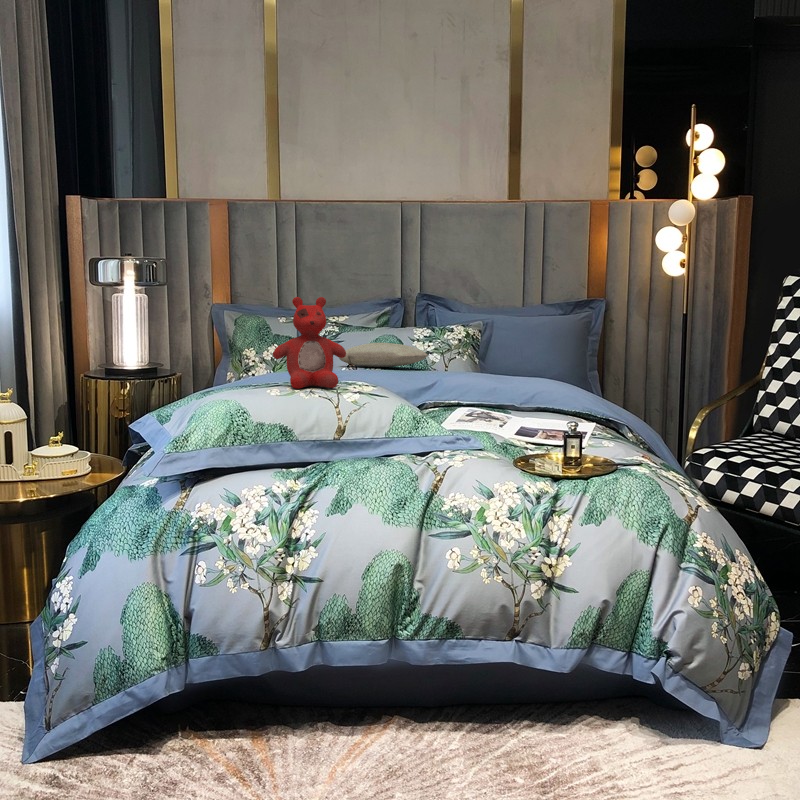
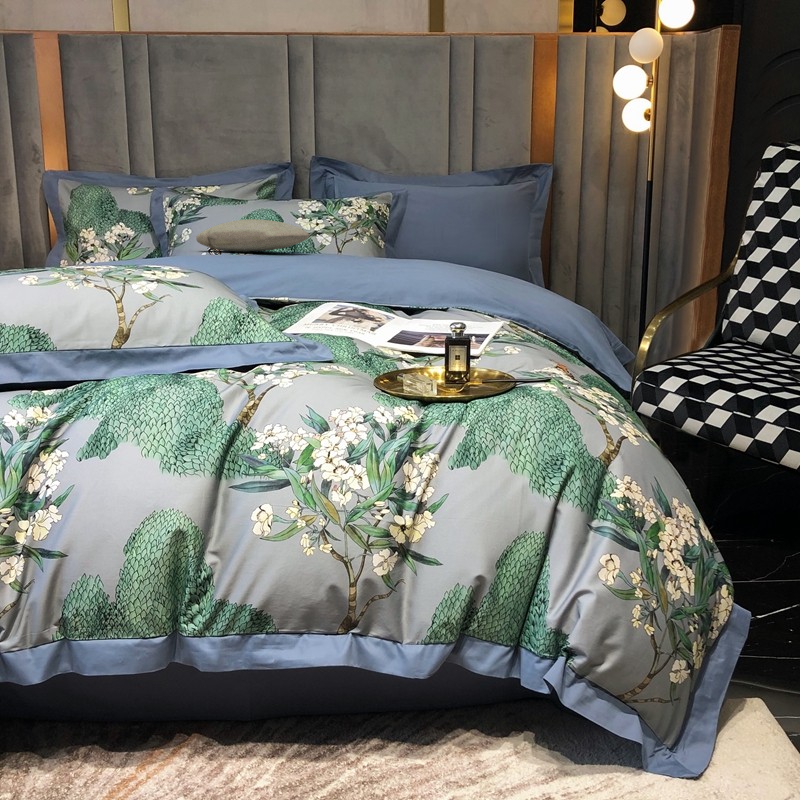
stuffed bear: present [273,297,346,389] -> none [38,143,147,275]

